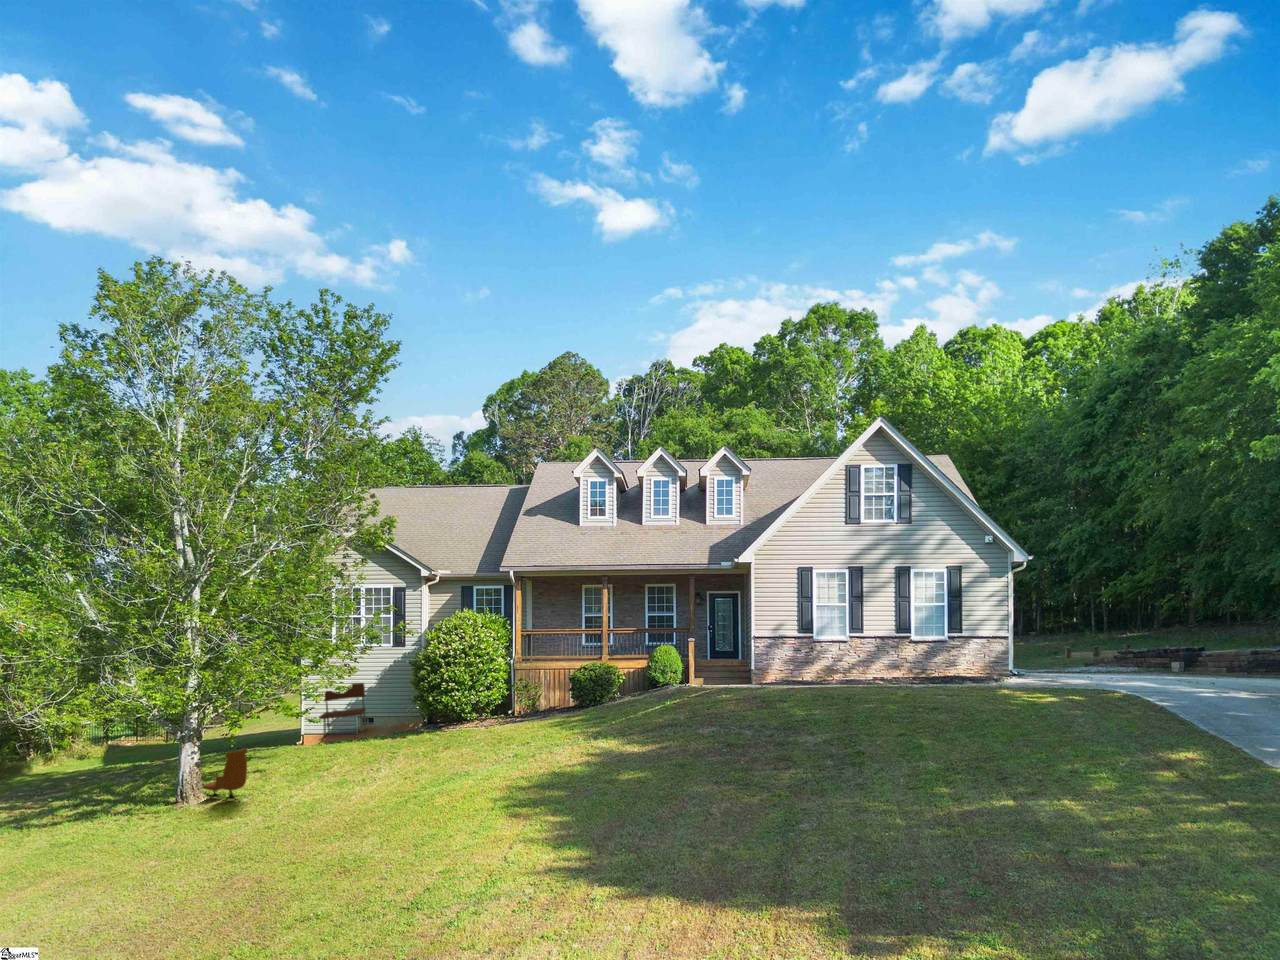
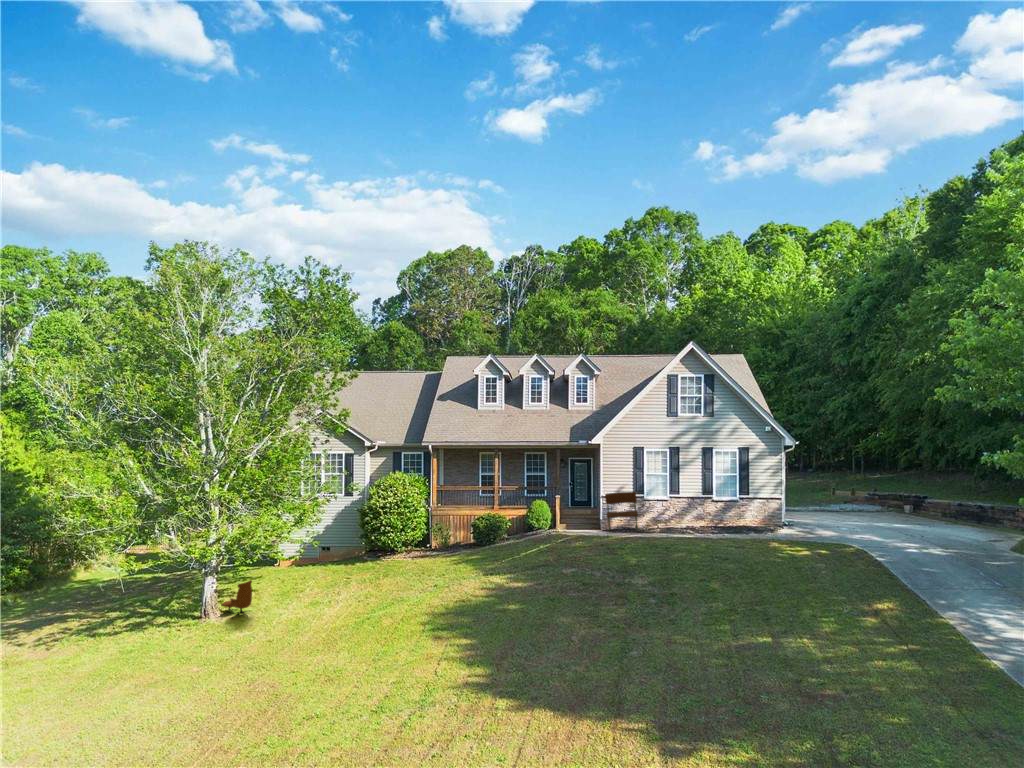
bench: present [319,683,366,736] -> present [605,492,638,530]

